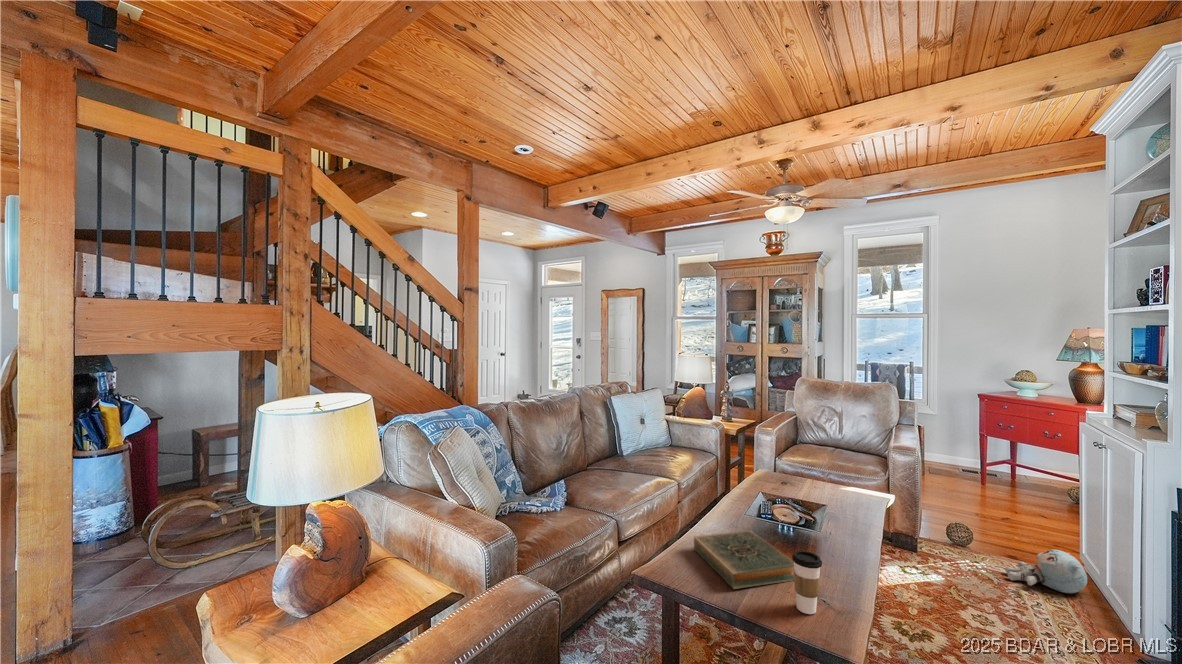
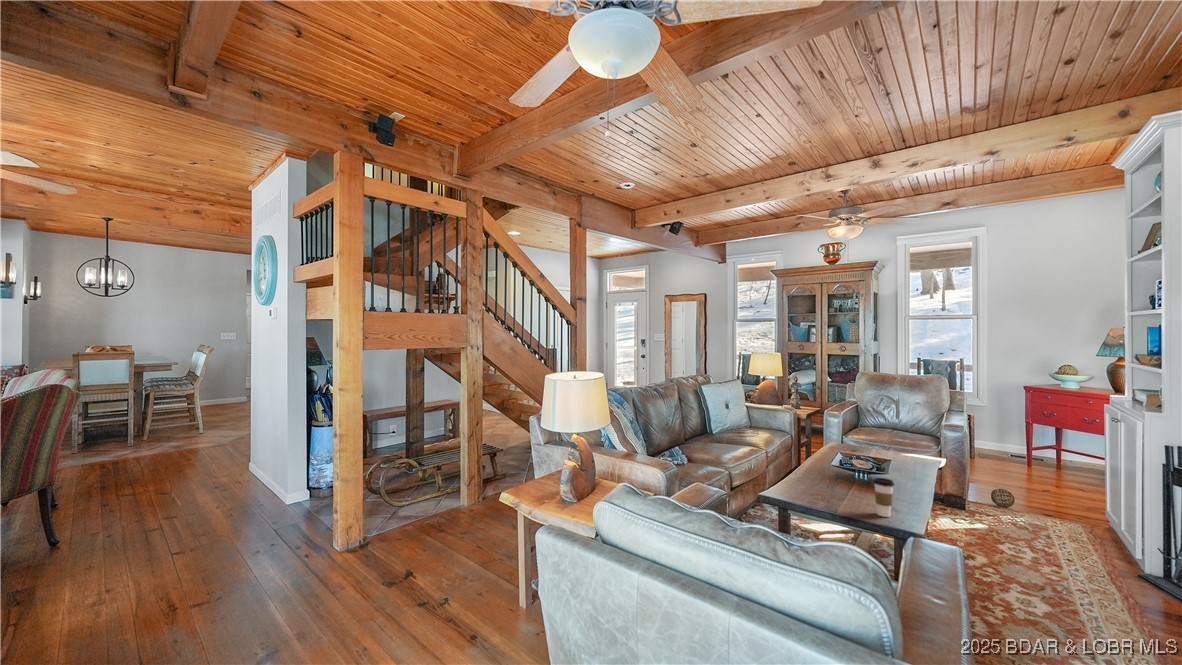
hardback book: present [694,530,794,589] -> none [796,474,876,505]
plush toy: present [1005,549,1087,593] -> none [1039,505,1106,537]

